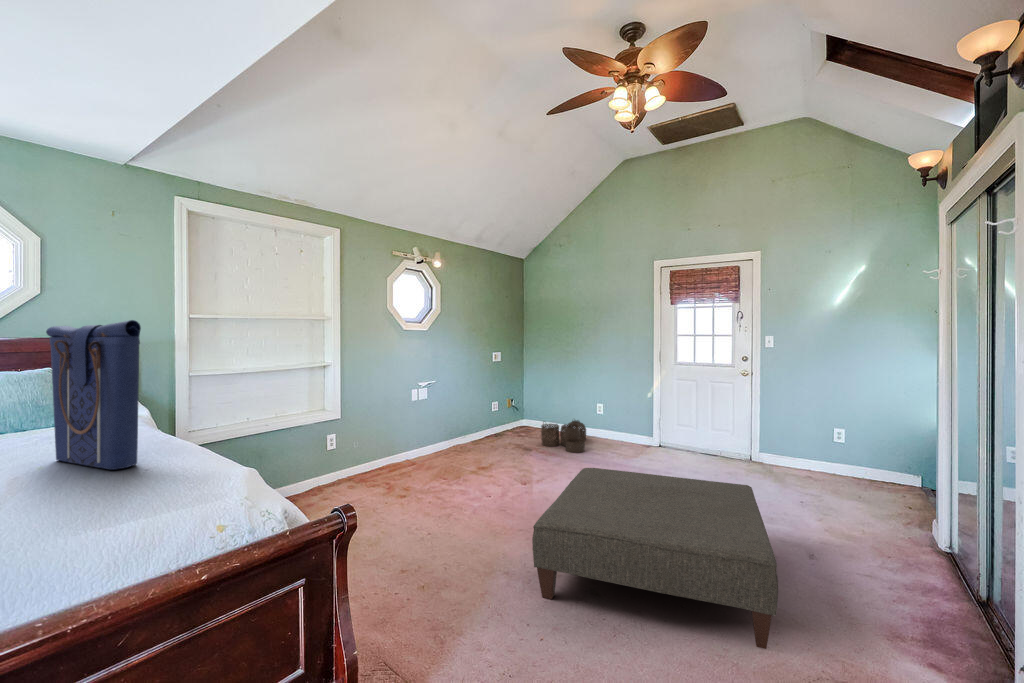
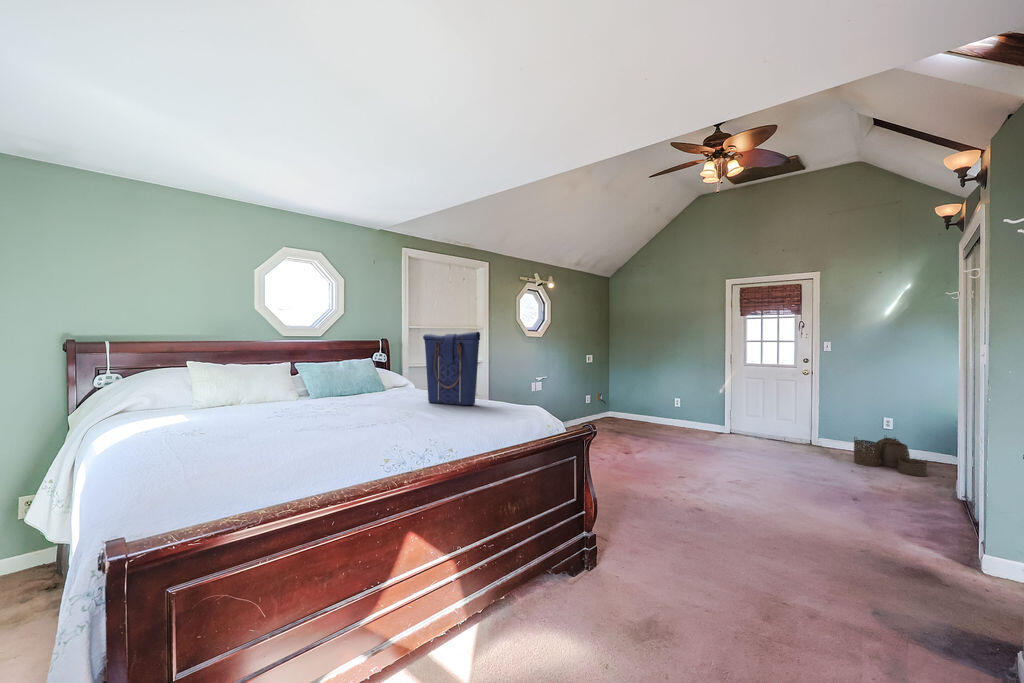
woven basket: present [541,420,586,453] -> present [854,436,927,476]
ottoman: present [532,468,778,649] -> none [657,436,826,538]

